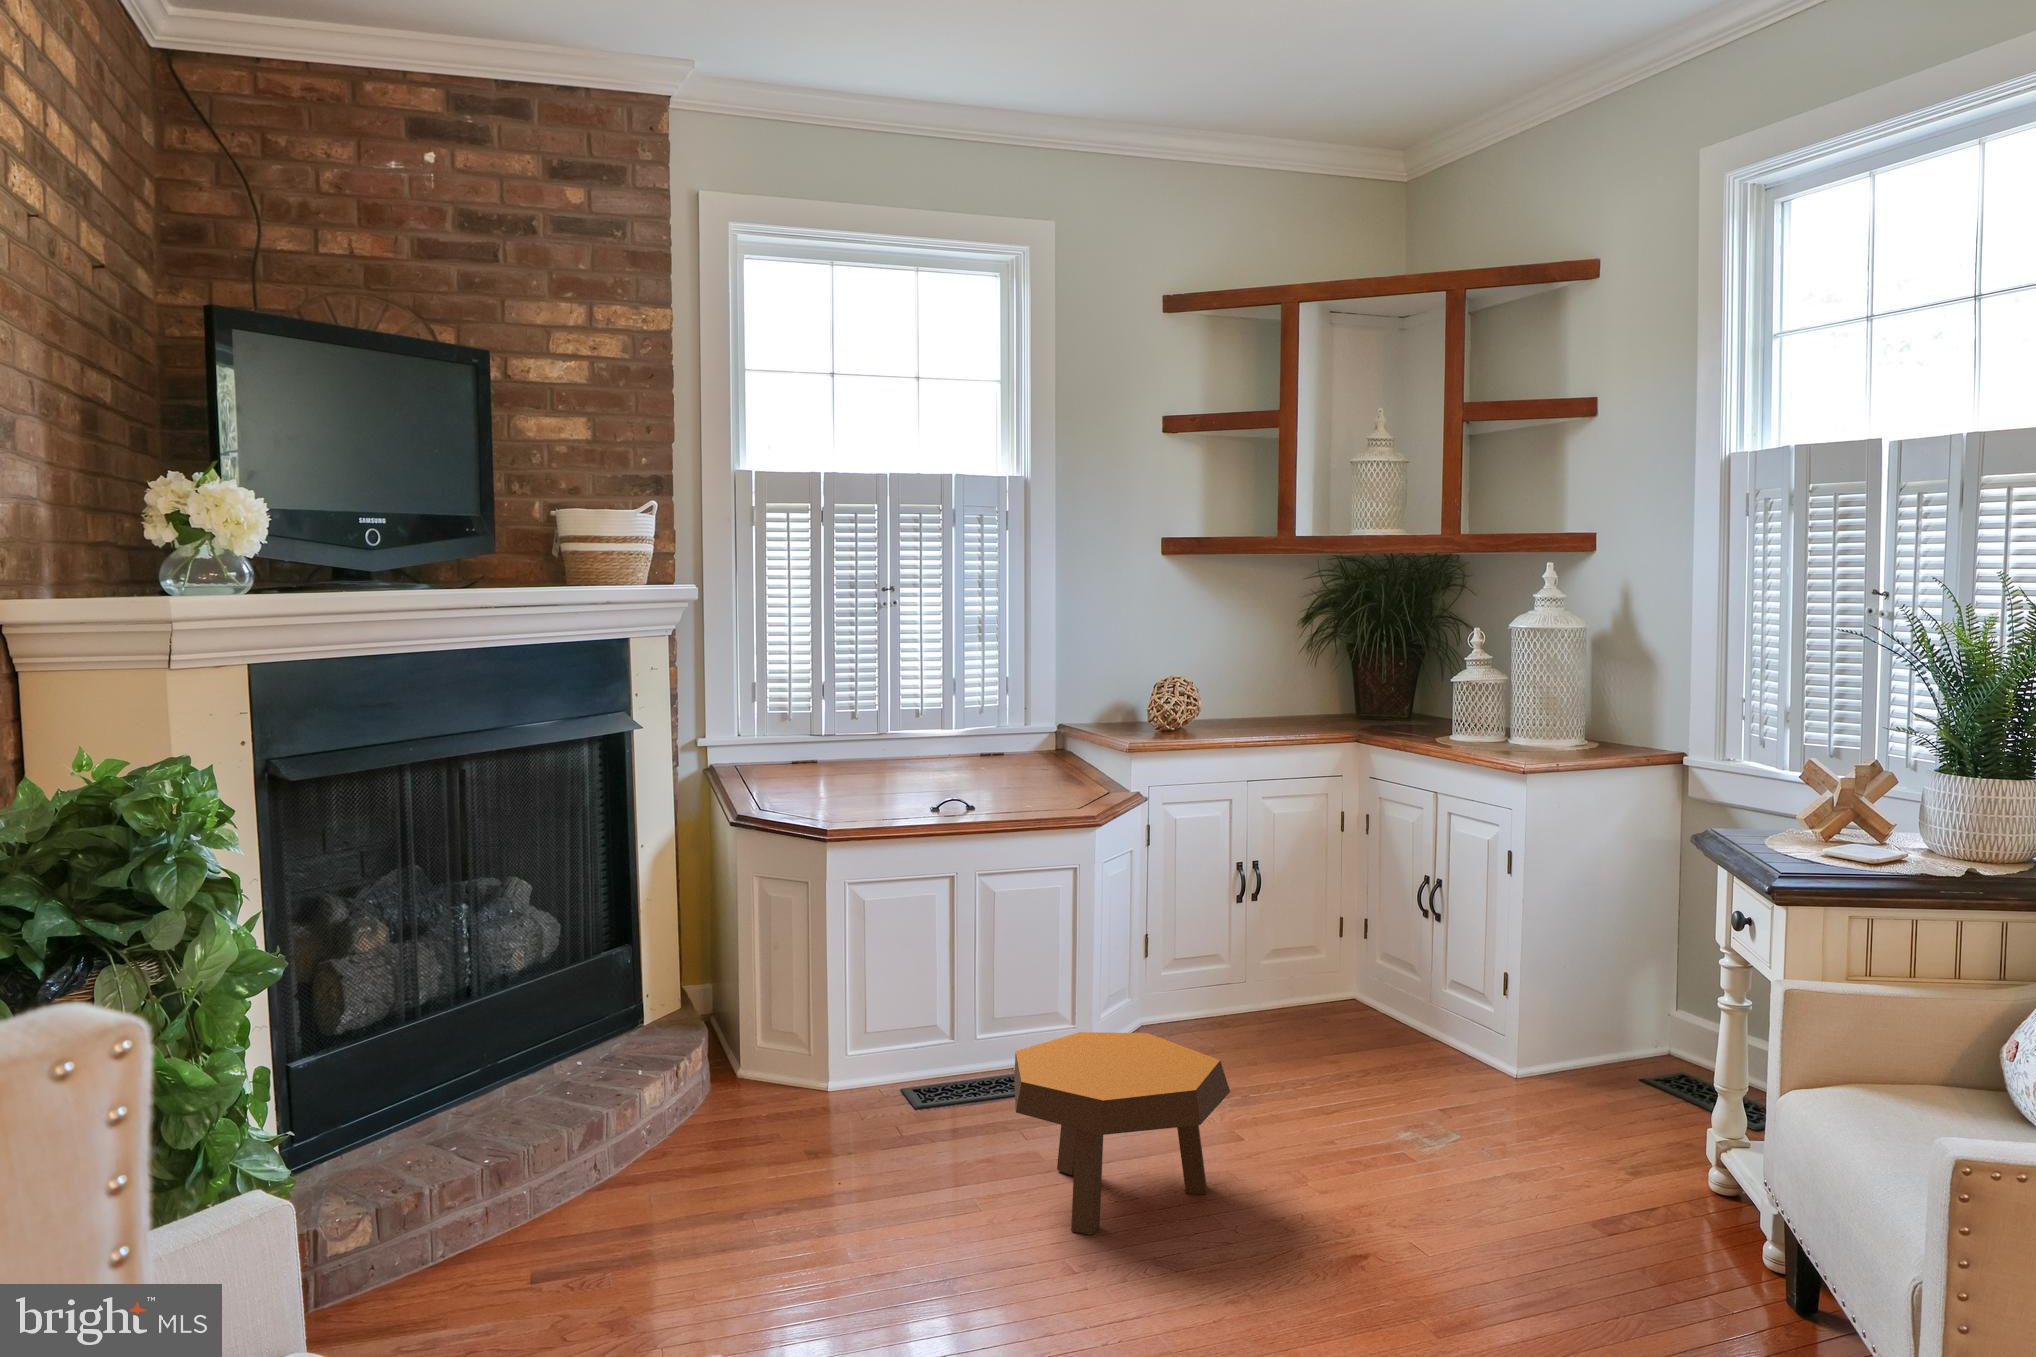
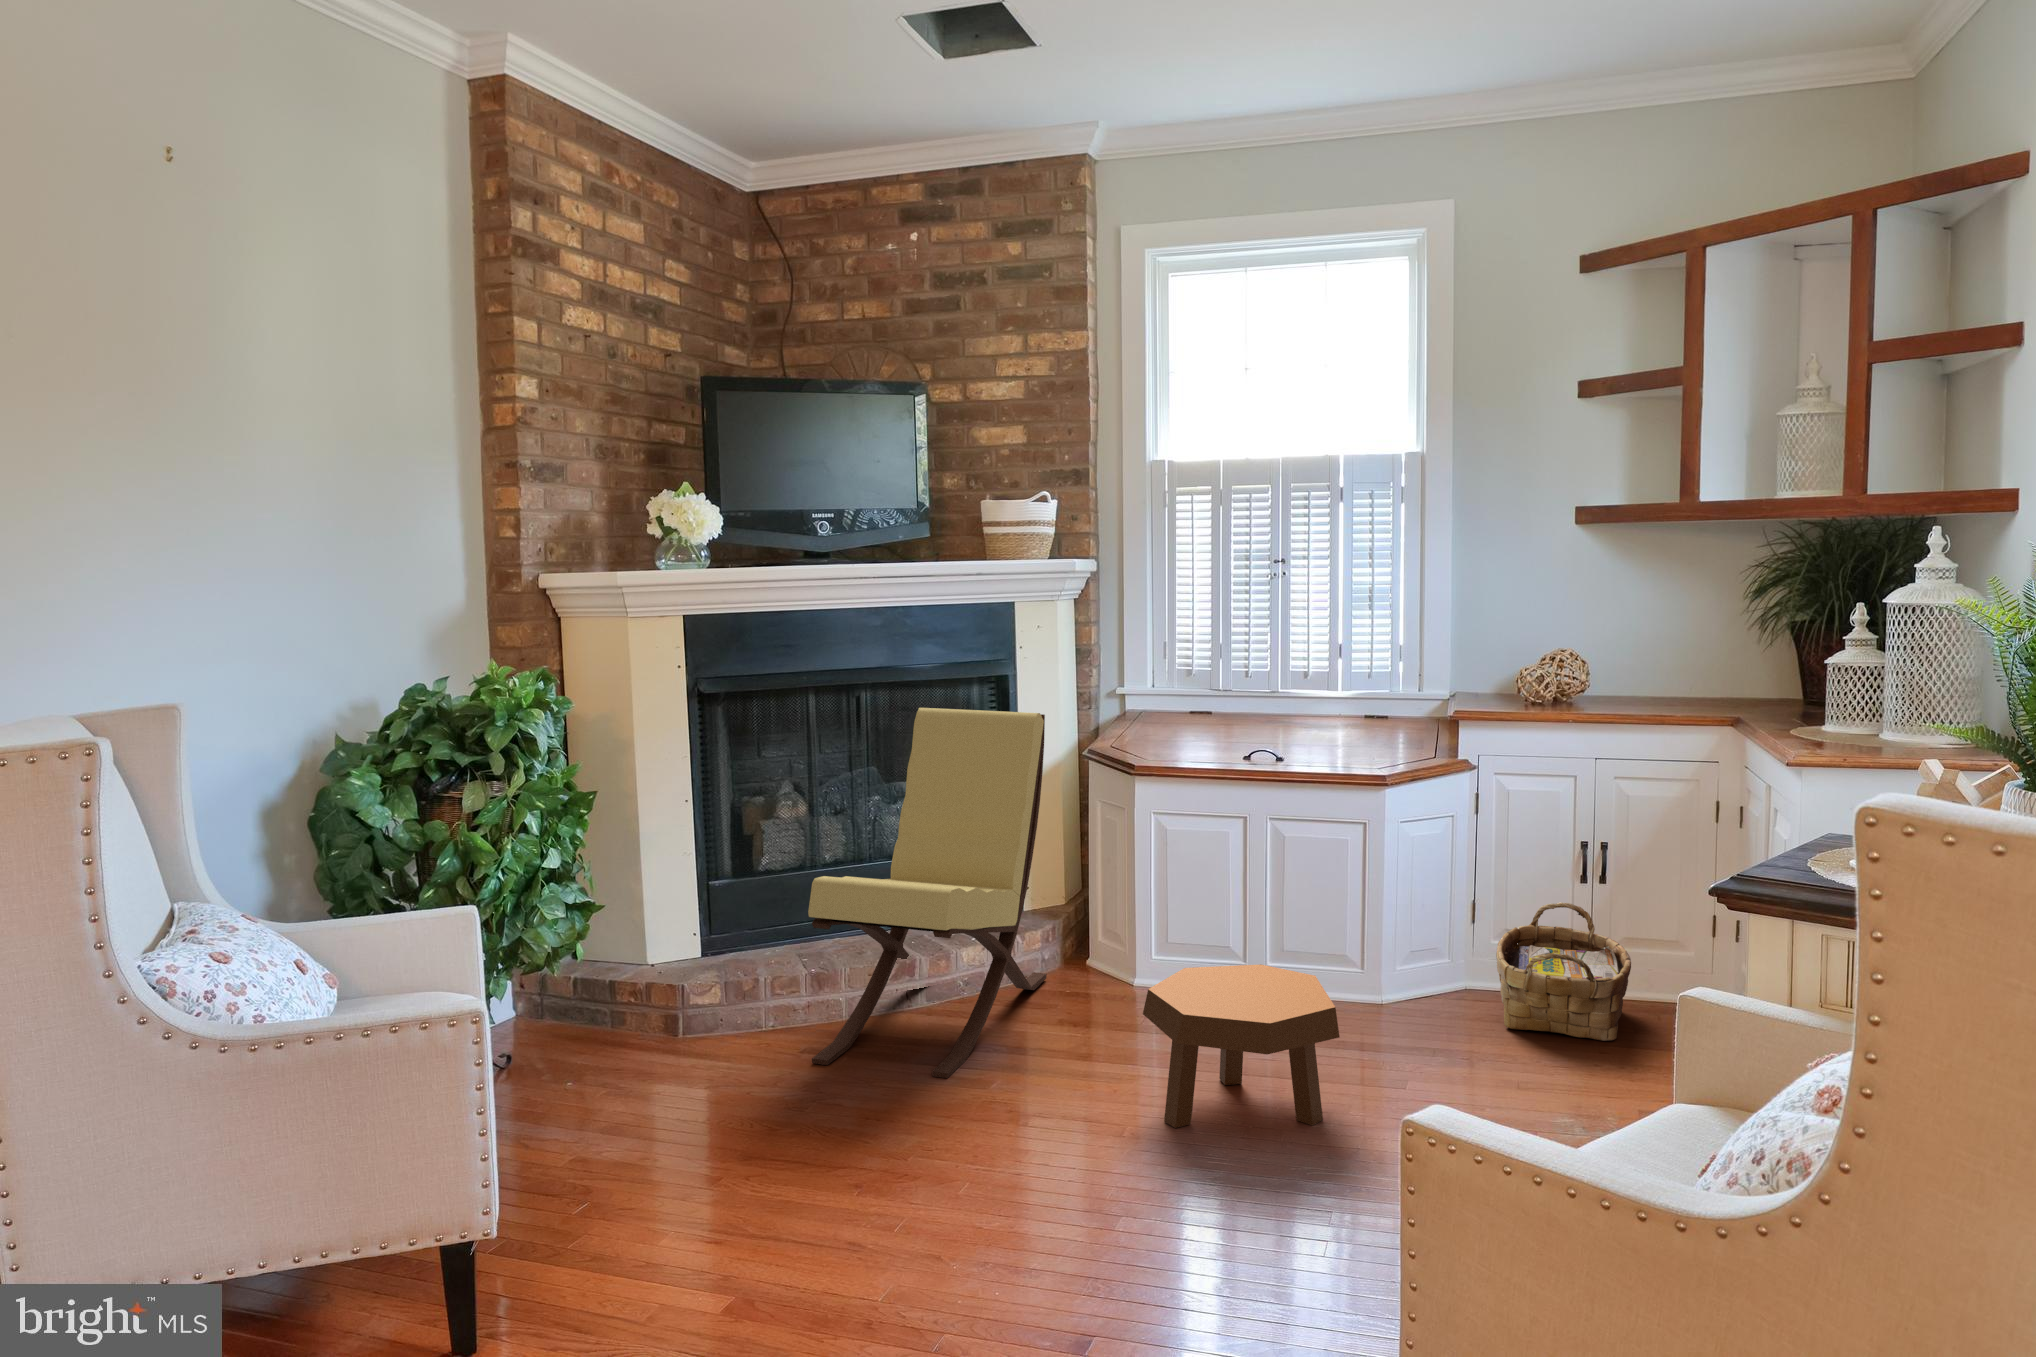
lounge chair: none [555,773,770,1282] -> present [808,708,1047,1078]
woven basket: none [1185,924,1321,1057] -> present [1496,902,1631,1041]

